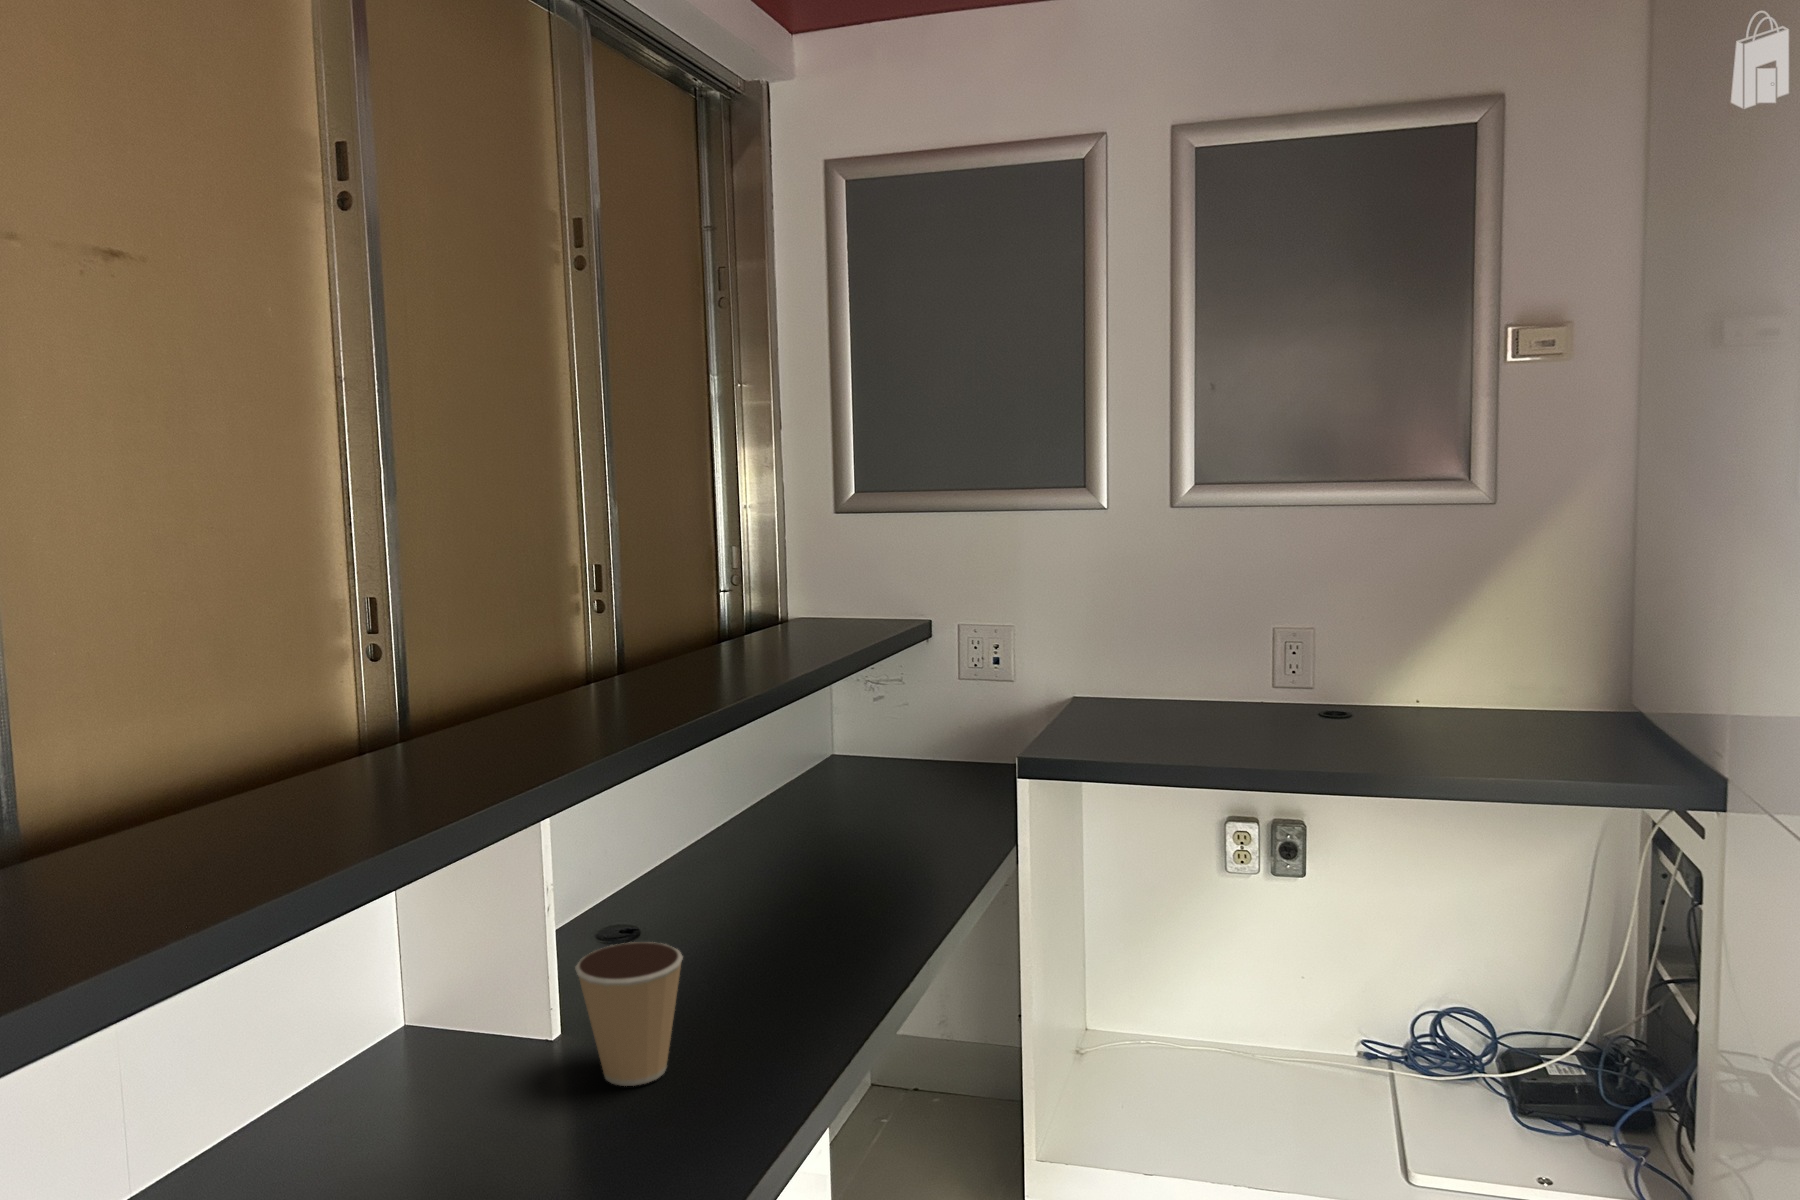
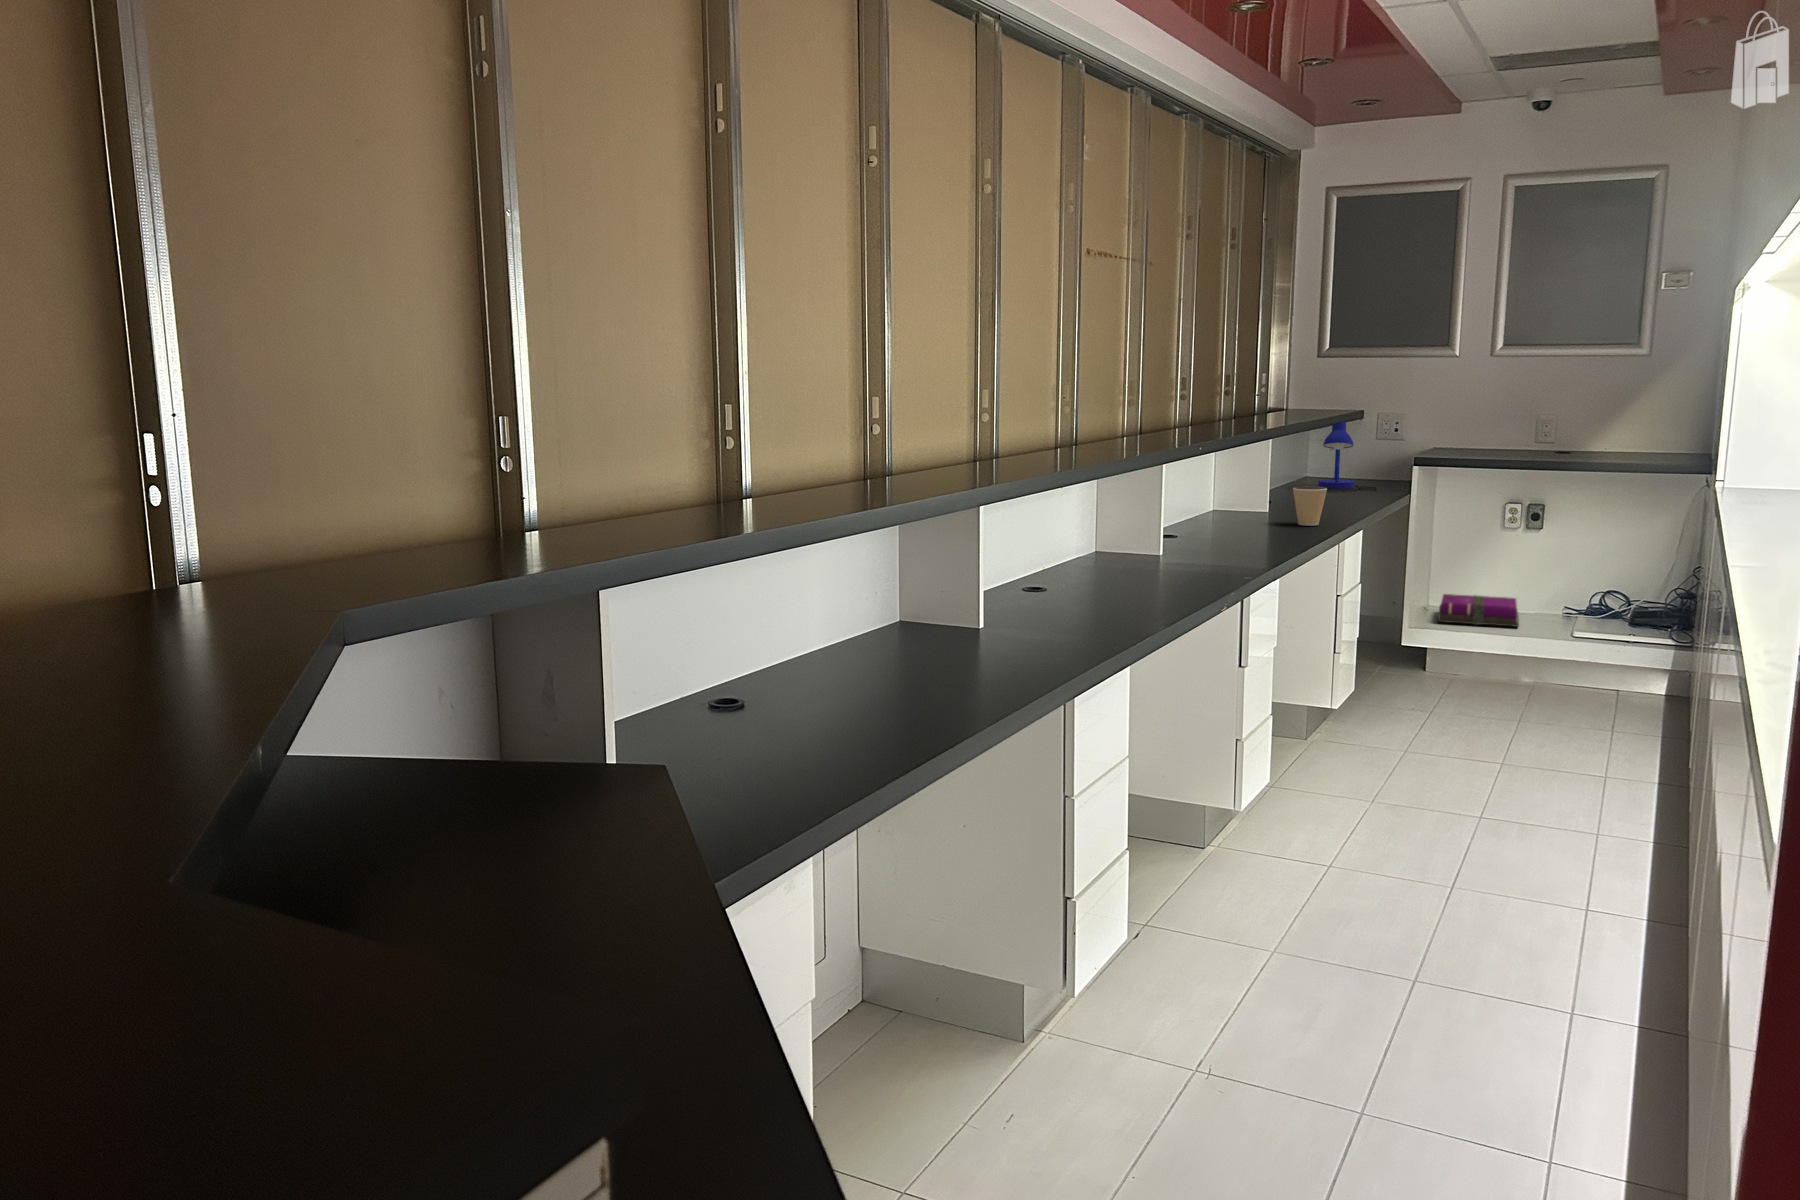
desk lamp: none [807,640,963,819] -> present [1318,421,1378,491]
notebook: none [1096,1024,1273,1134] -> present [1438,594,1519,627]

